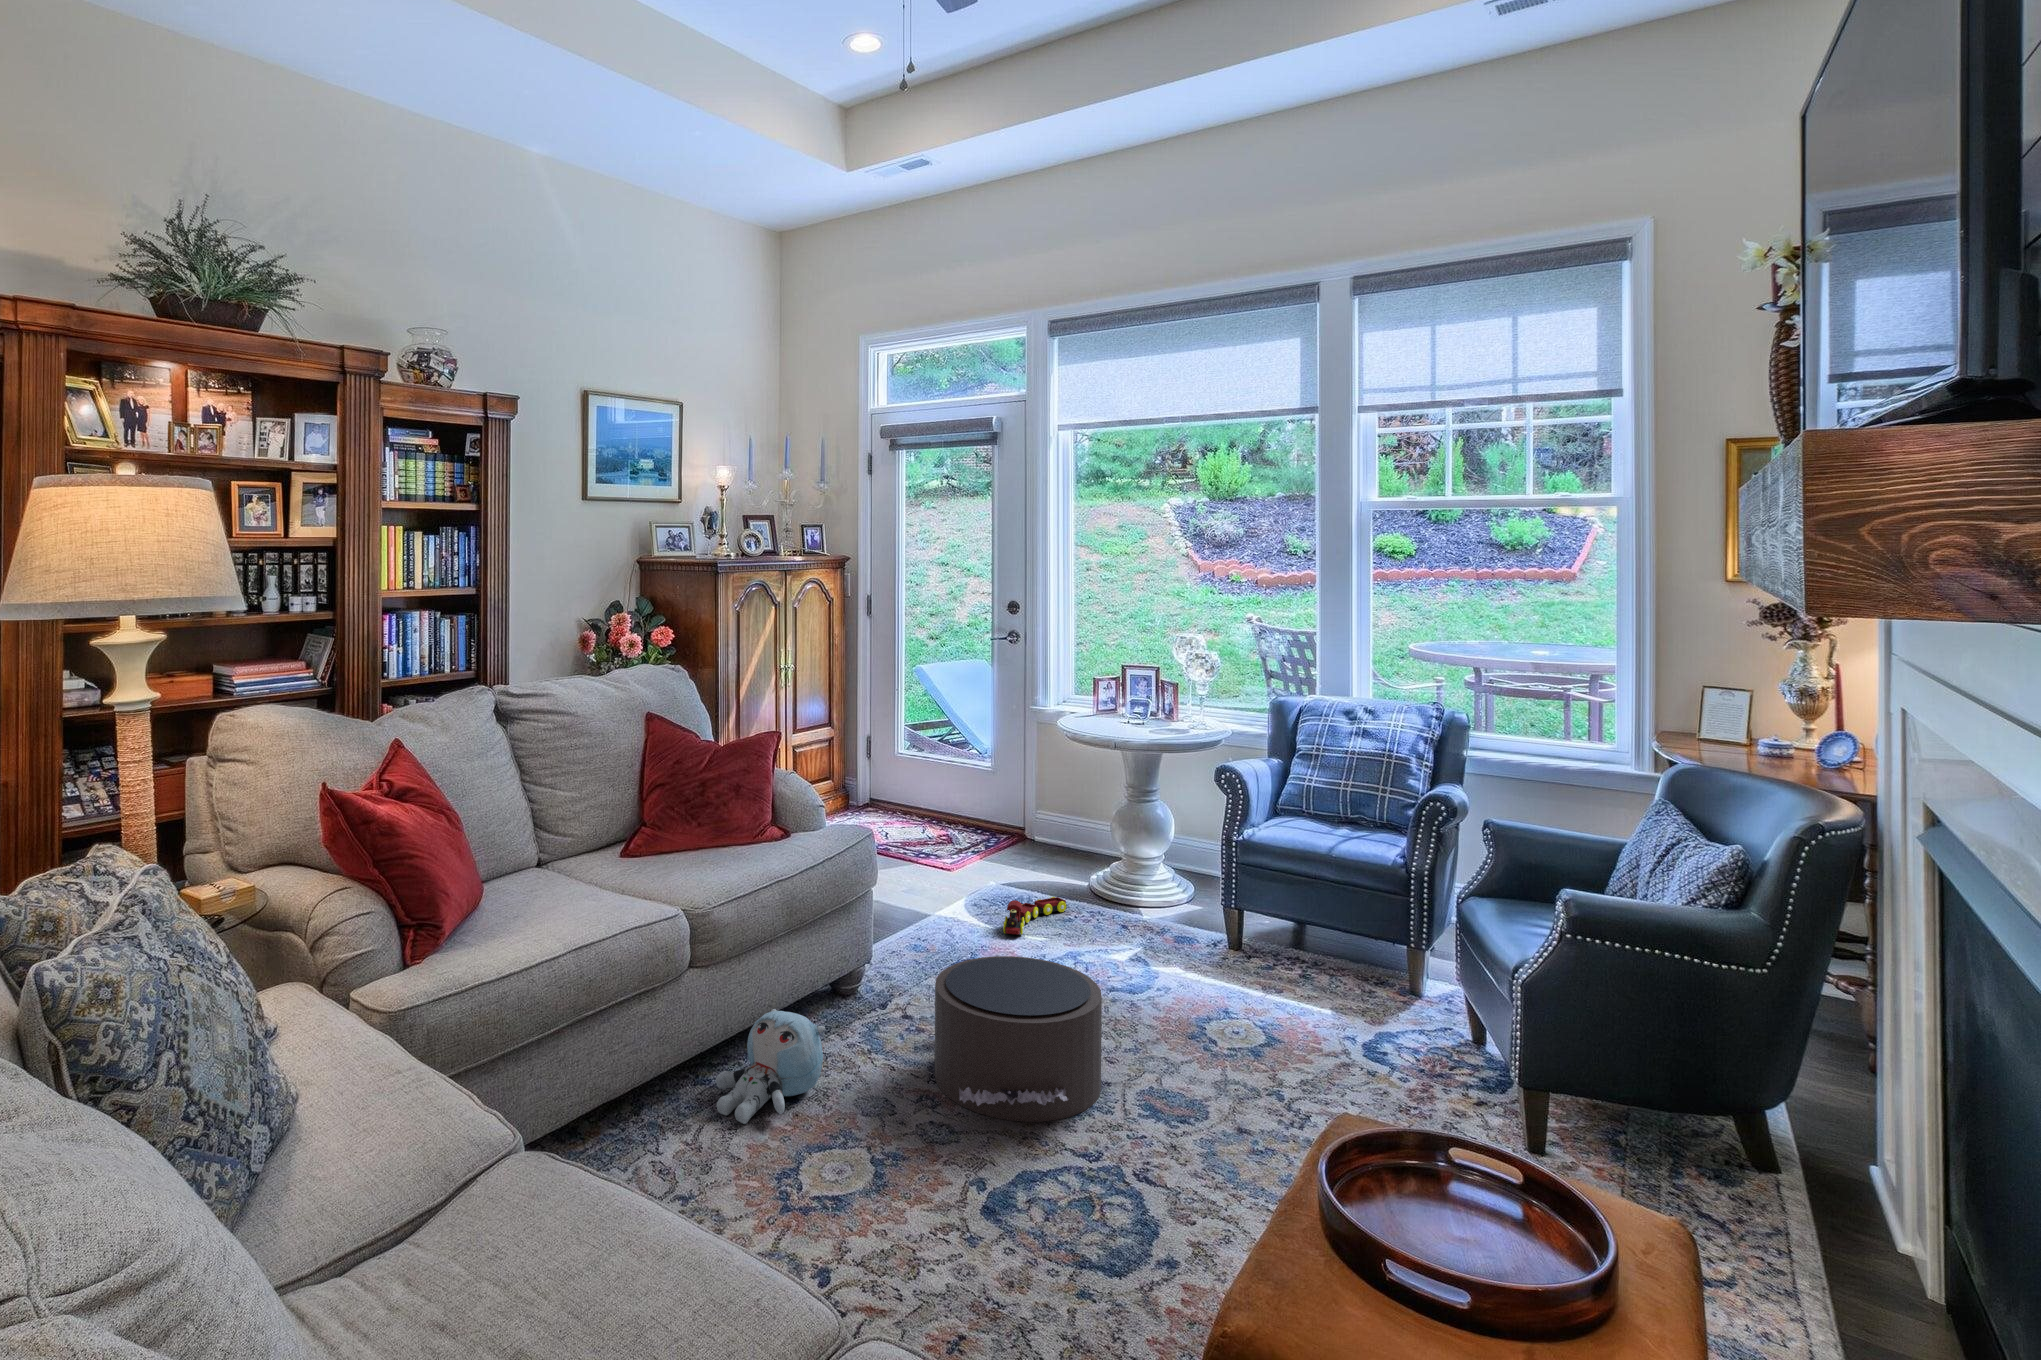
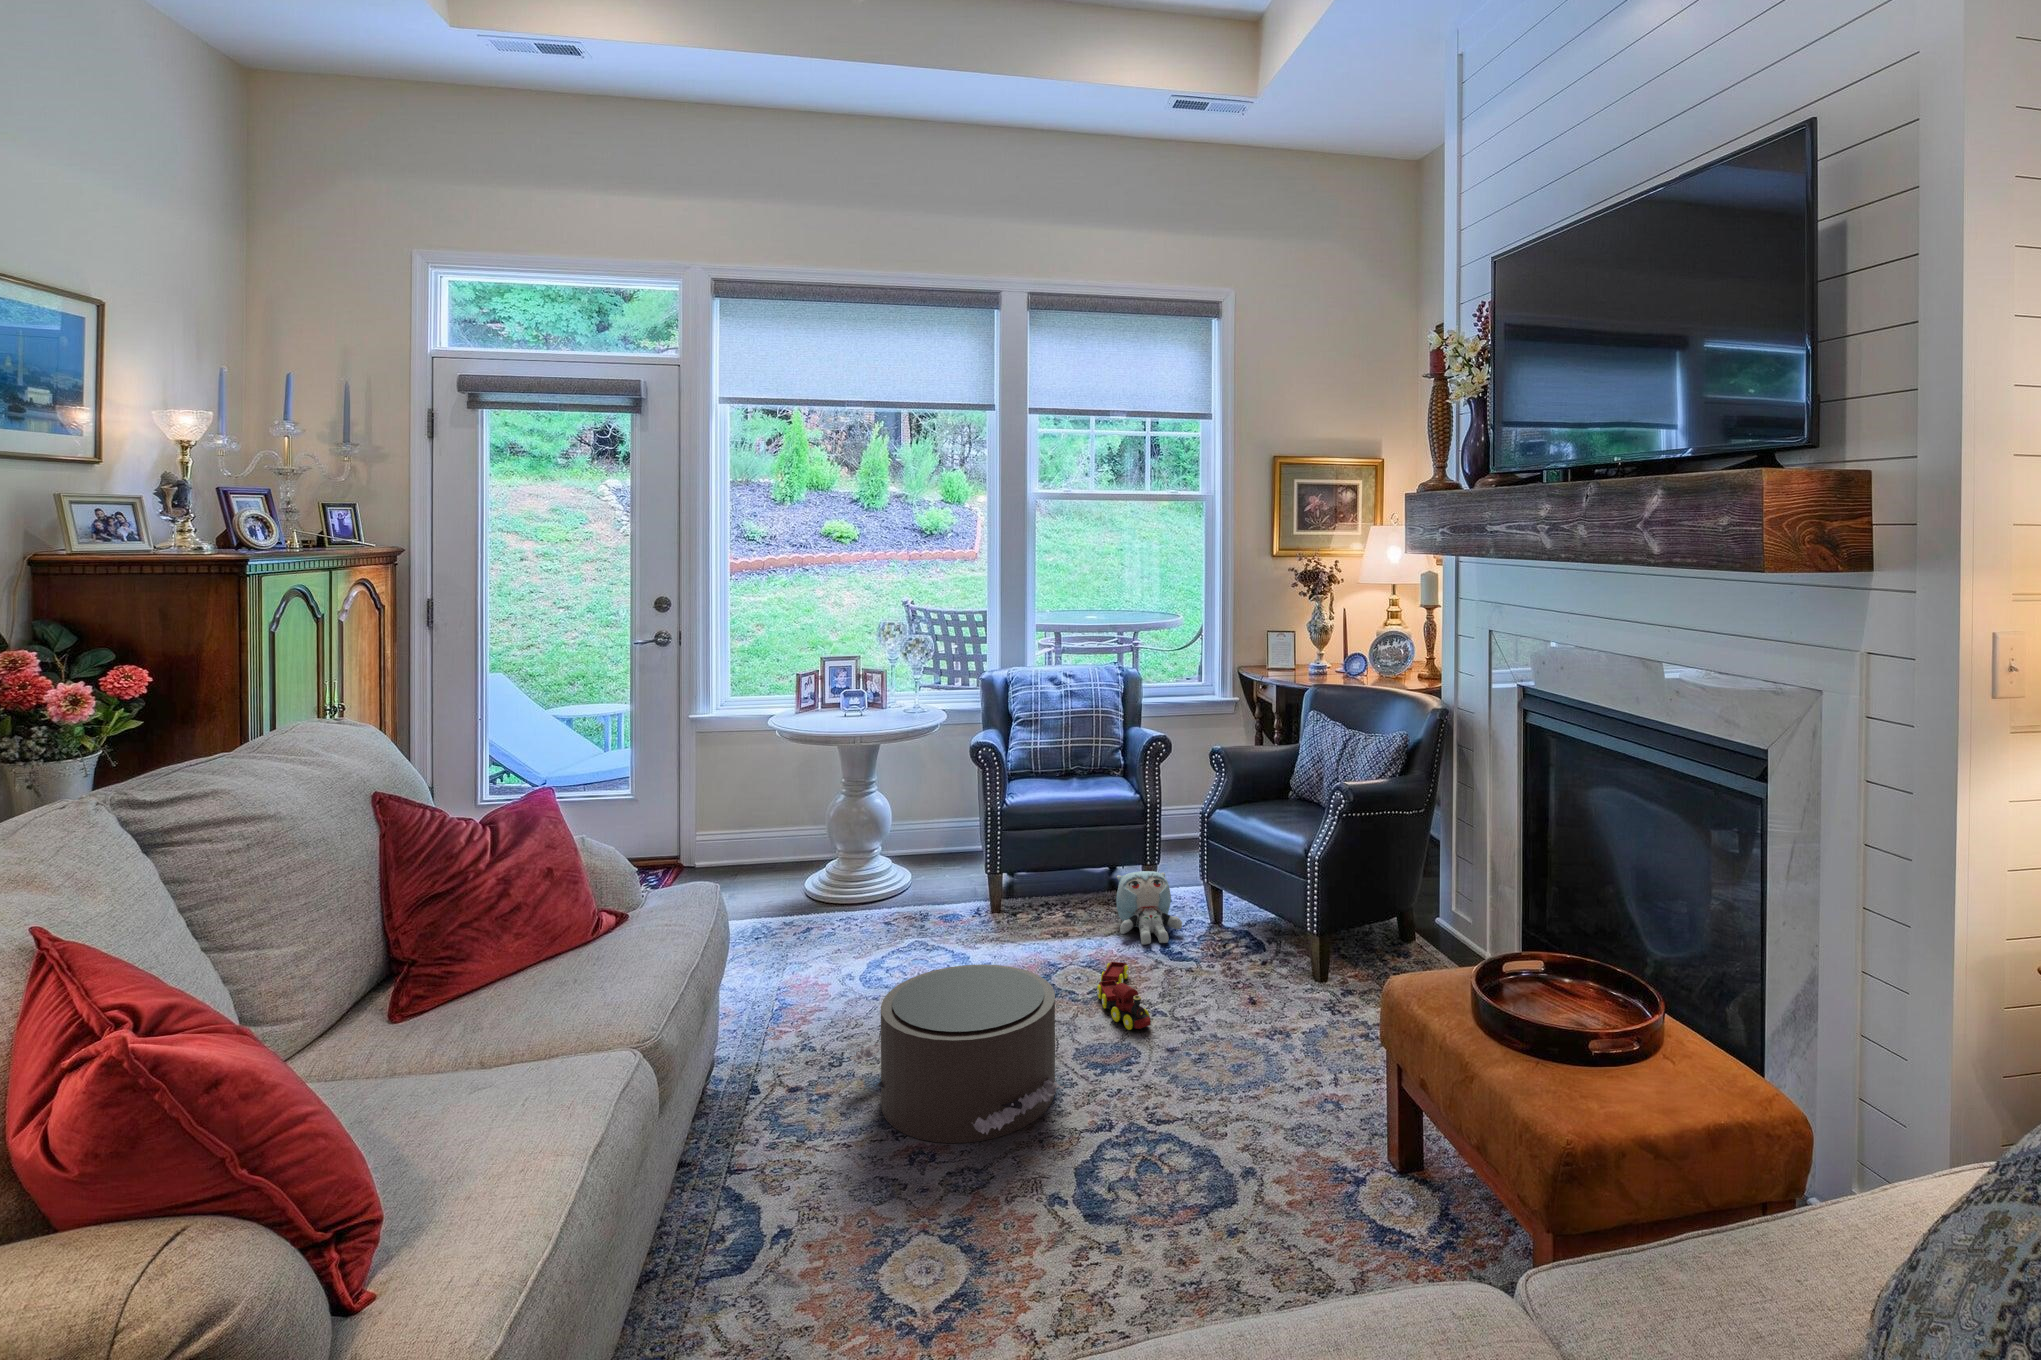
toy train: present [1003,897,1067,935] -> present [1097,962,1151,1030]
plush toy: present [716,1009,825,1124] -> present [1116,871,1182,945]

